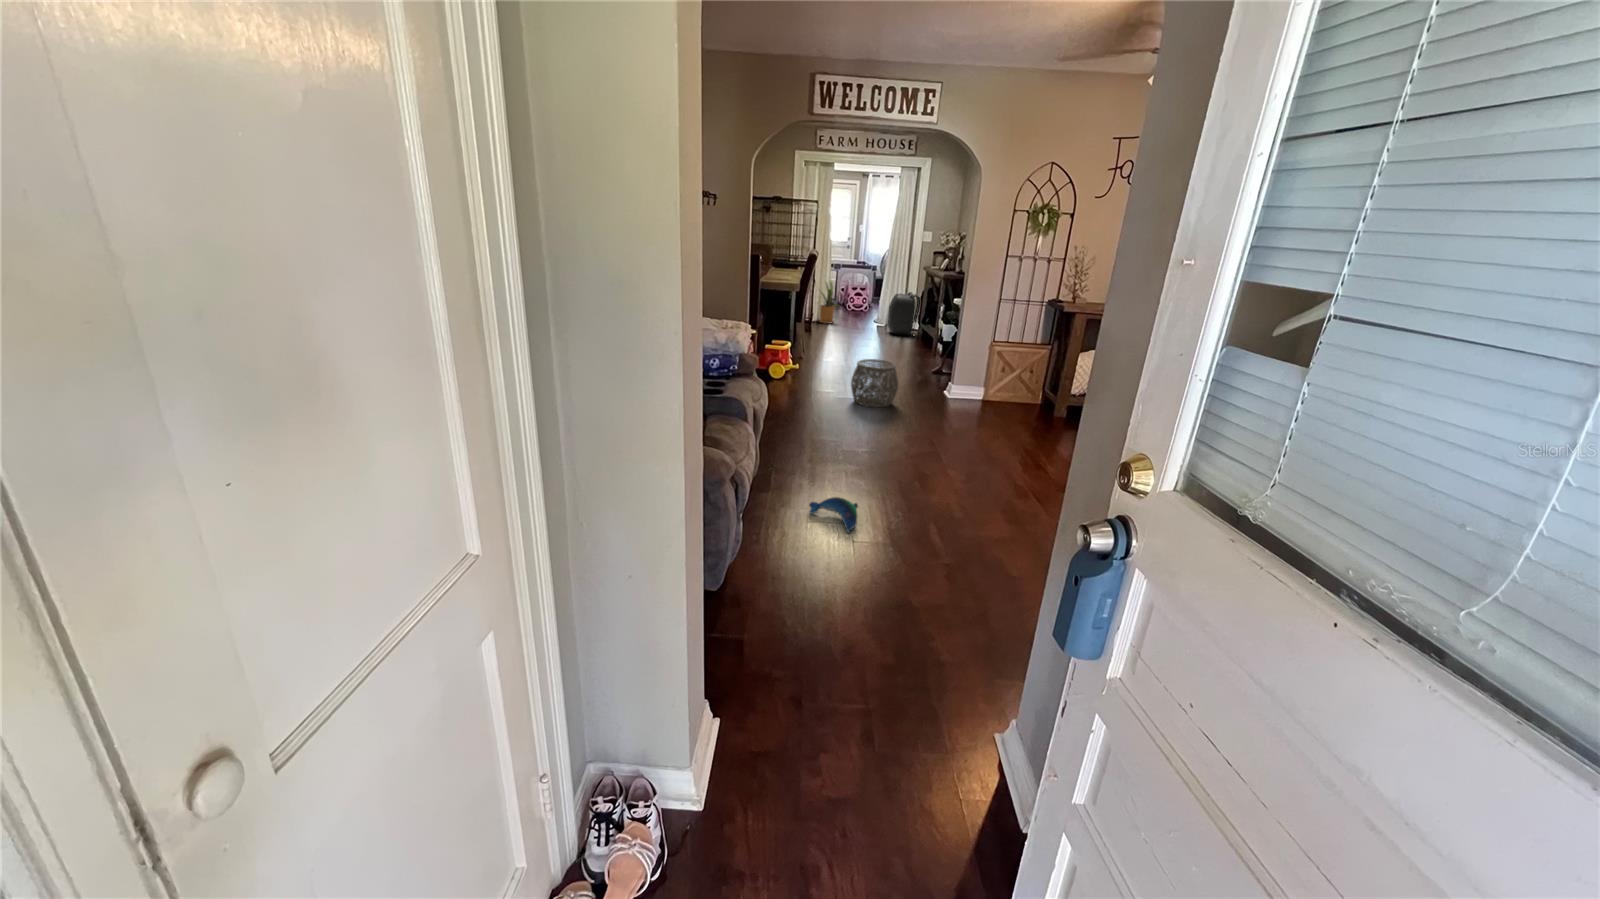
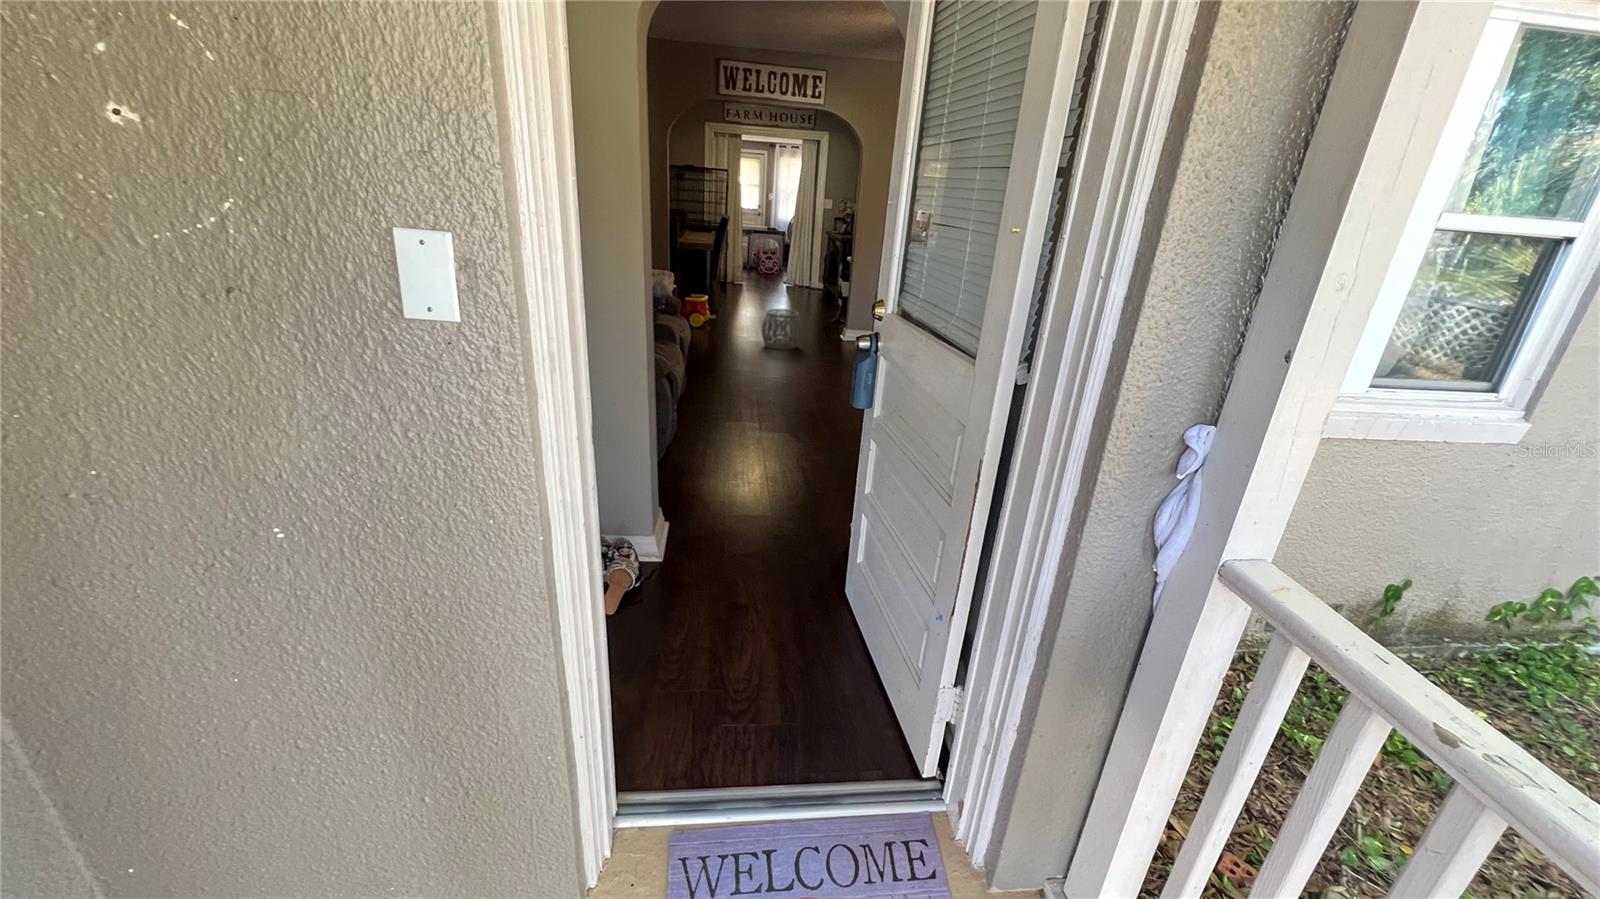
house plant: present [820,281,835,324] -> none [724,242,752,285]
backpack: present [887,292,921,335] -> none [795,254,825,294]
plush toy: present [809,497,858,533] -> none [729,407,767,432]

